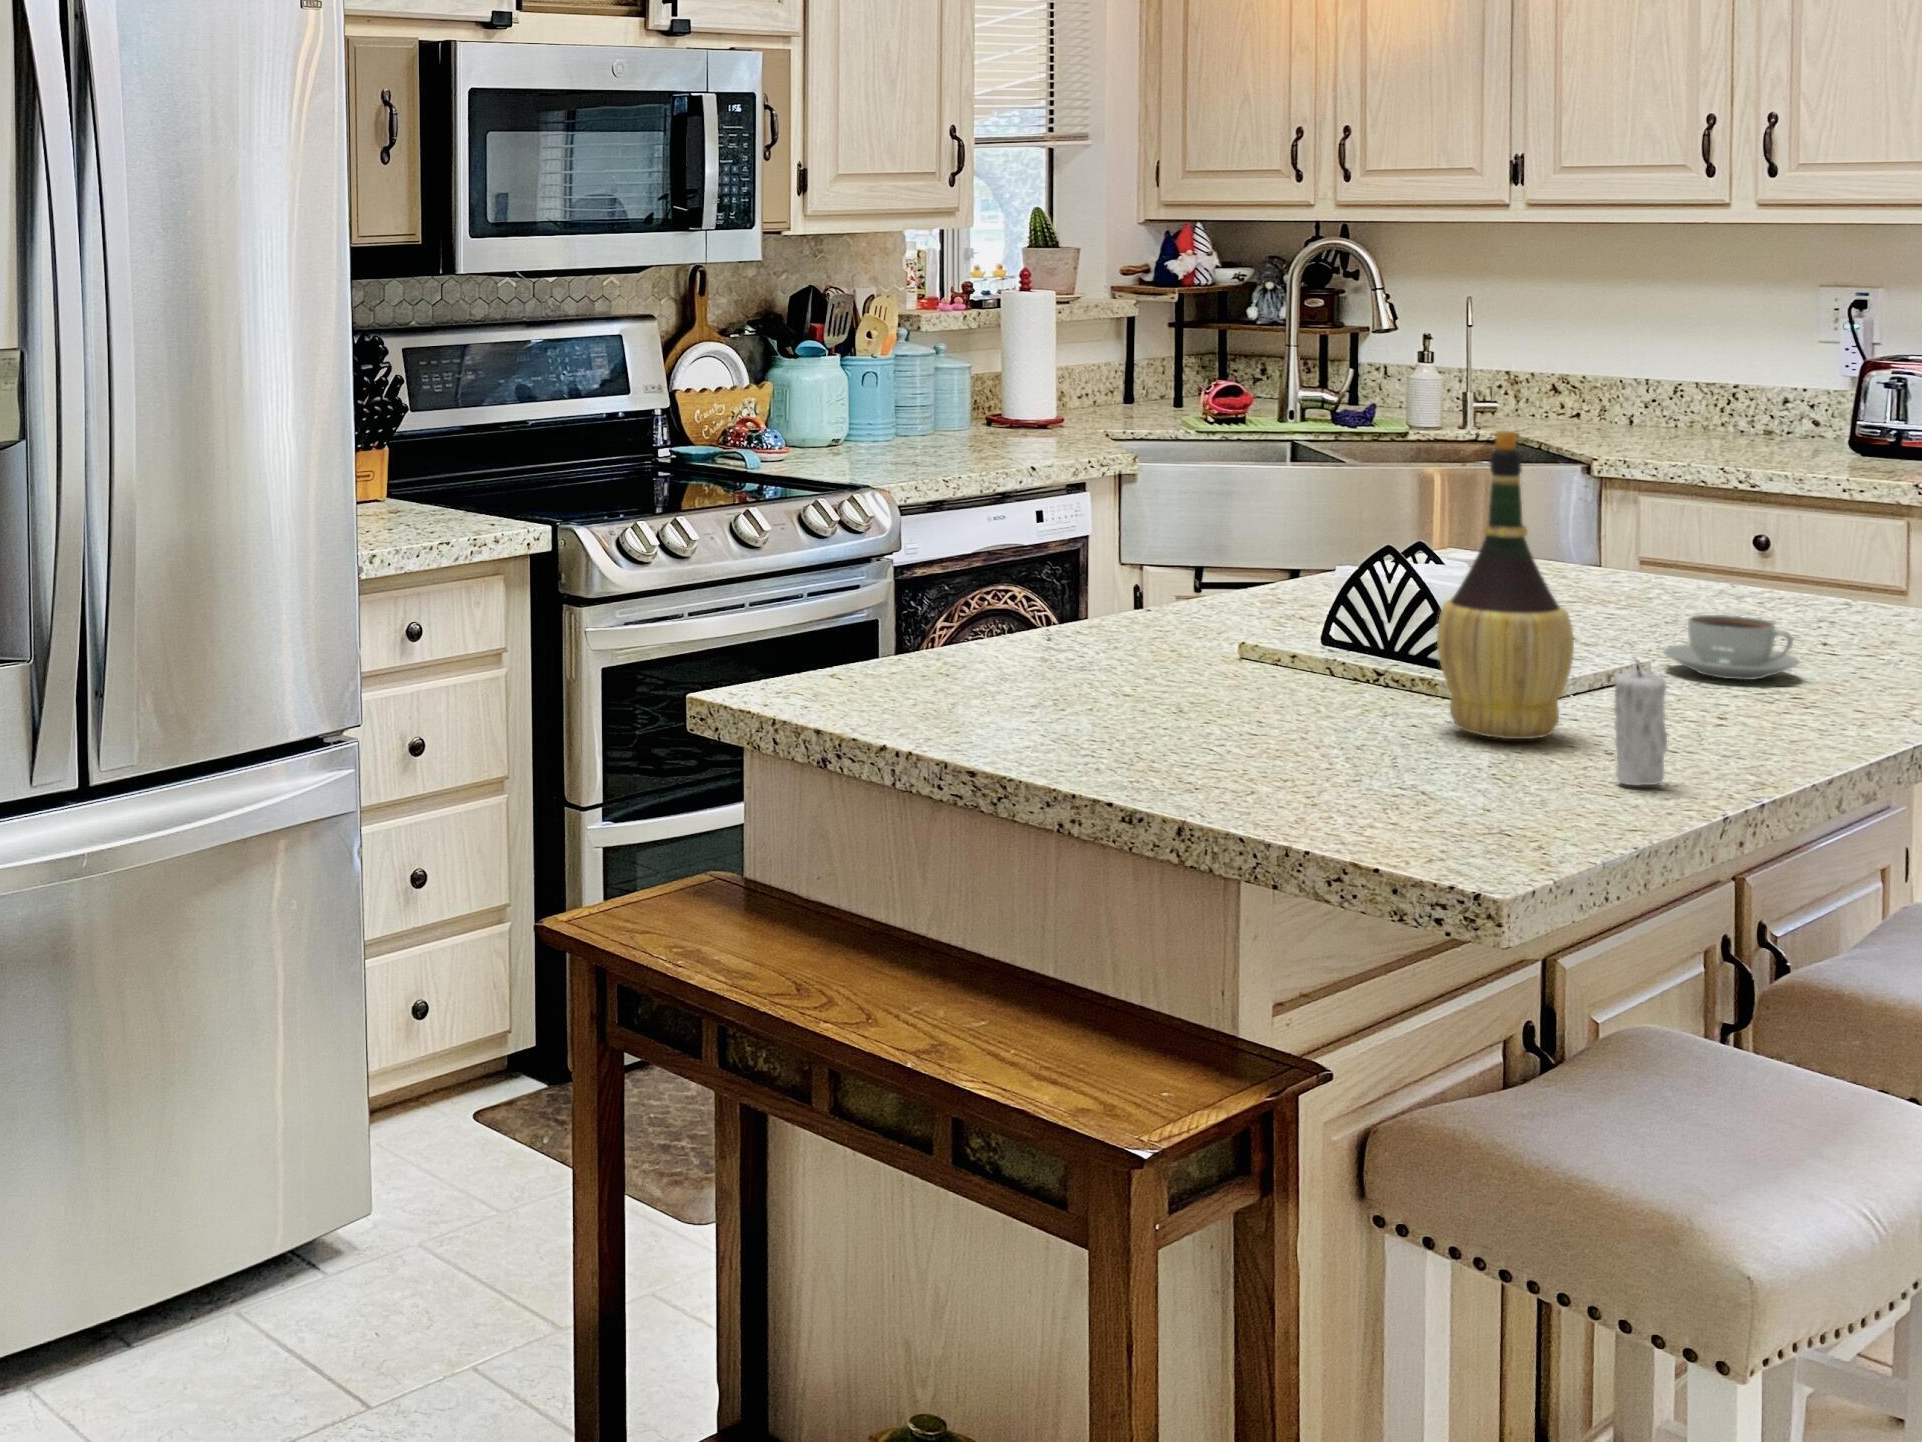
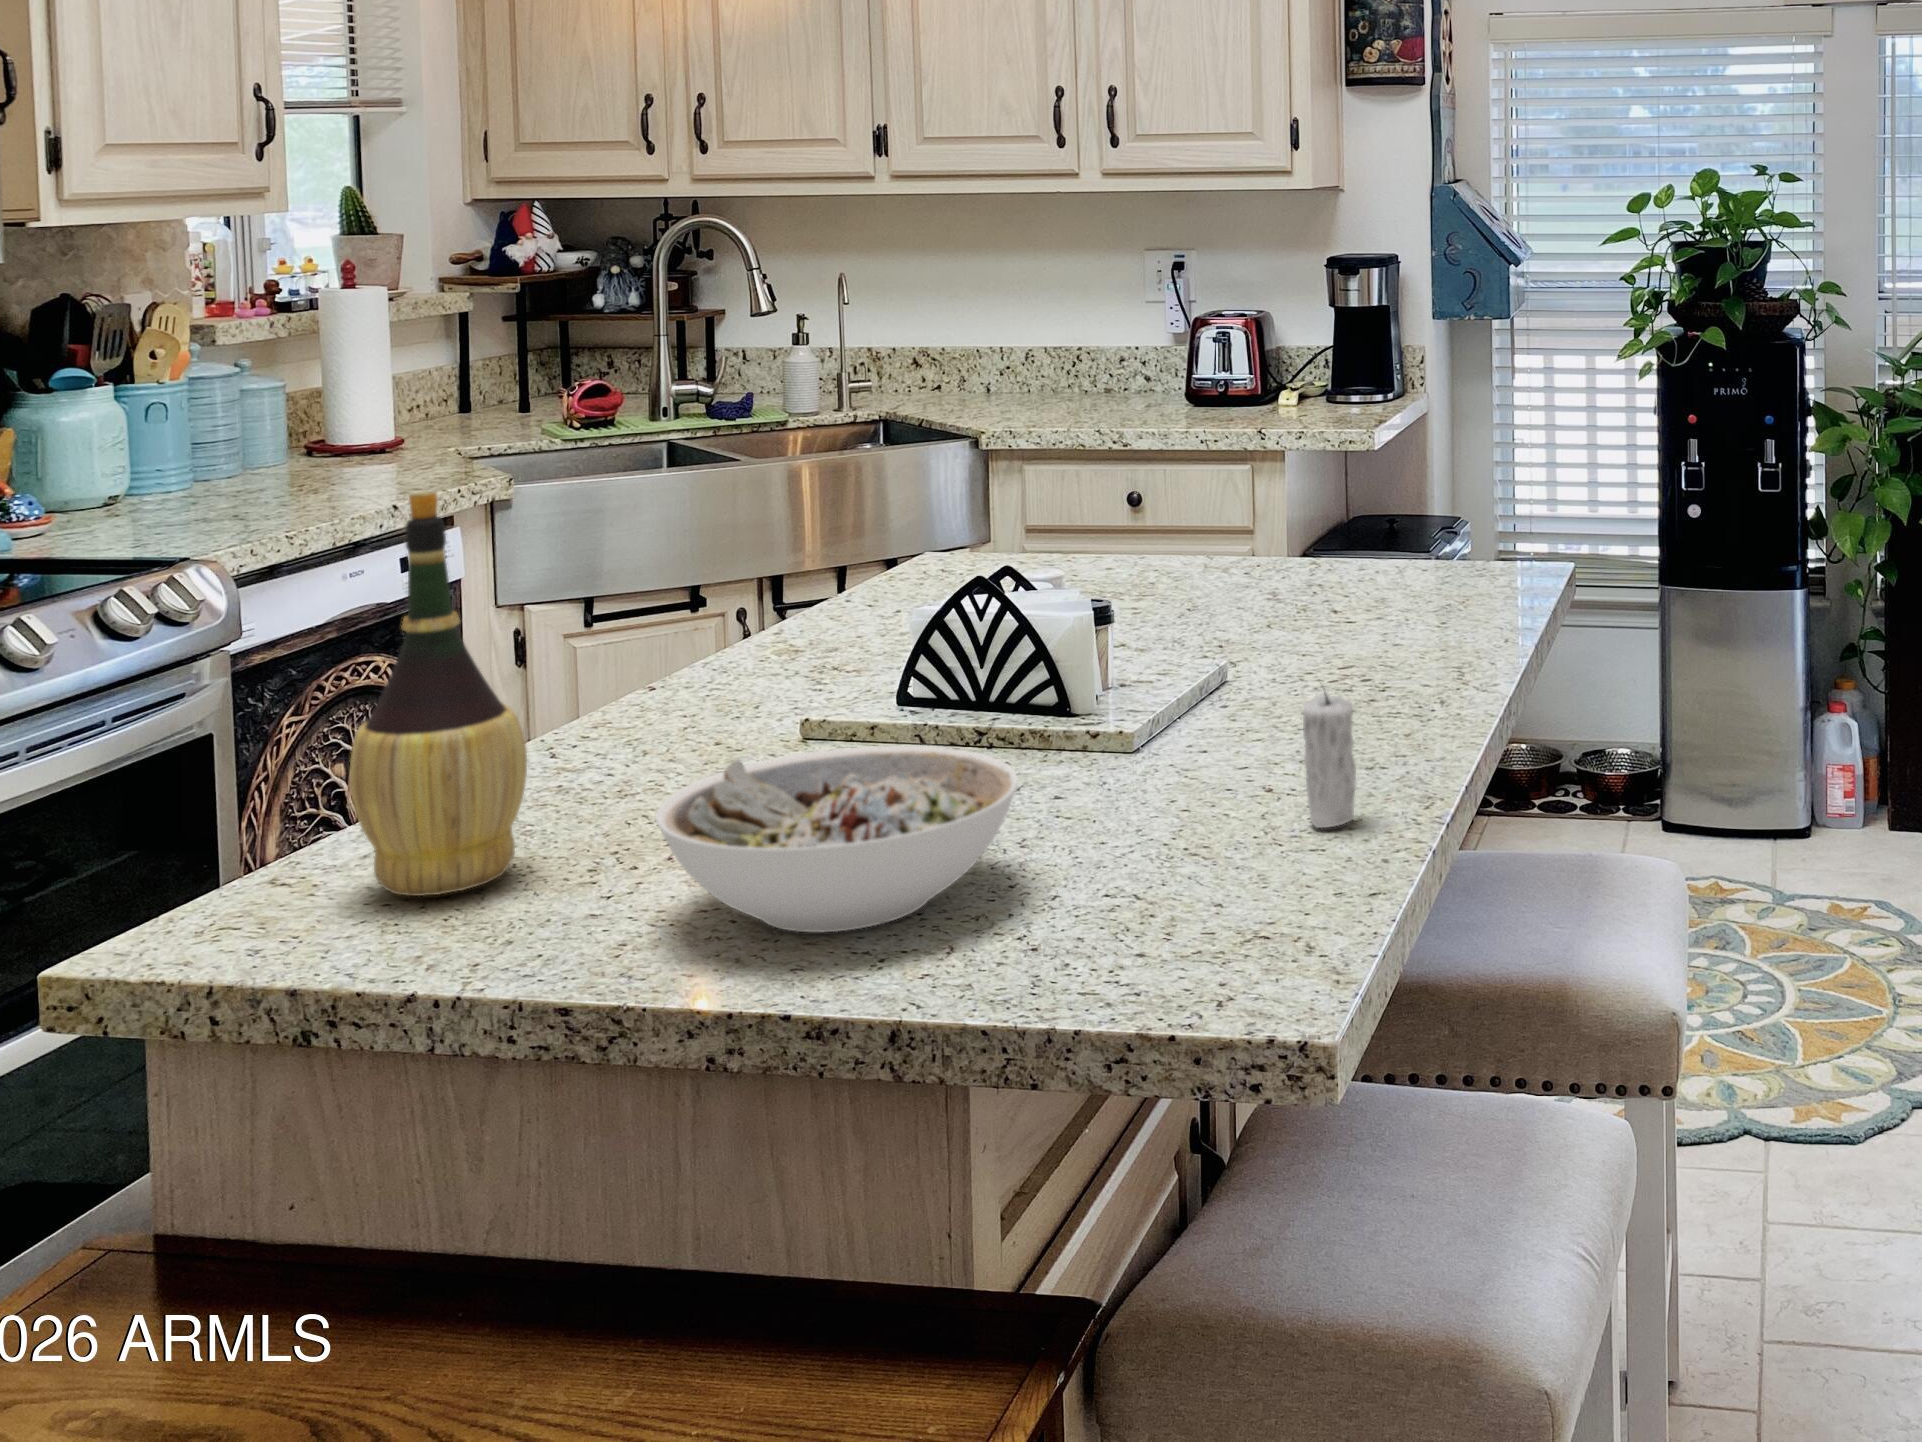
wine bottle: present [1437,430,1574,739] -> present [350,492,527,896]
coffee cup: present [1664,615,1800,680] -> none [1227,597,1349,665]
bowl: none [1058,634,1336,769] -> present [656,745,1018,932]

